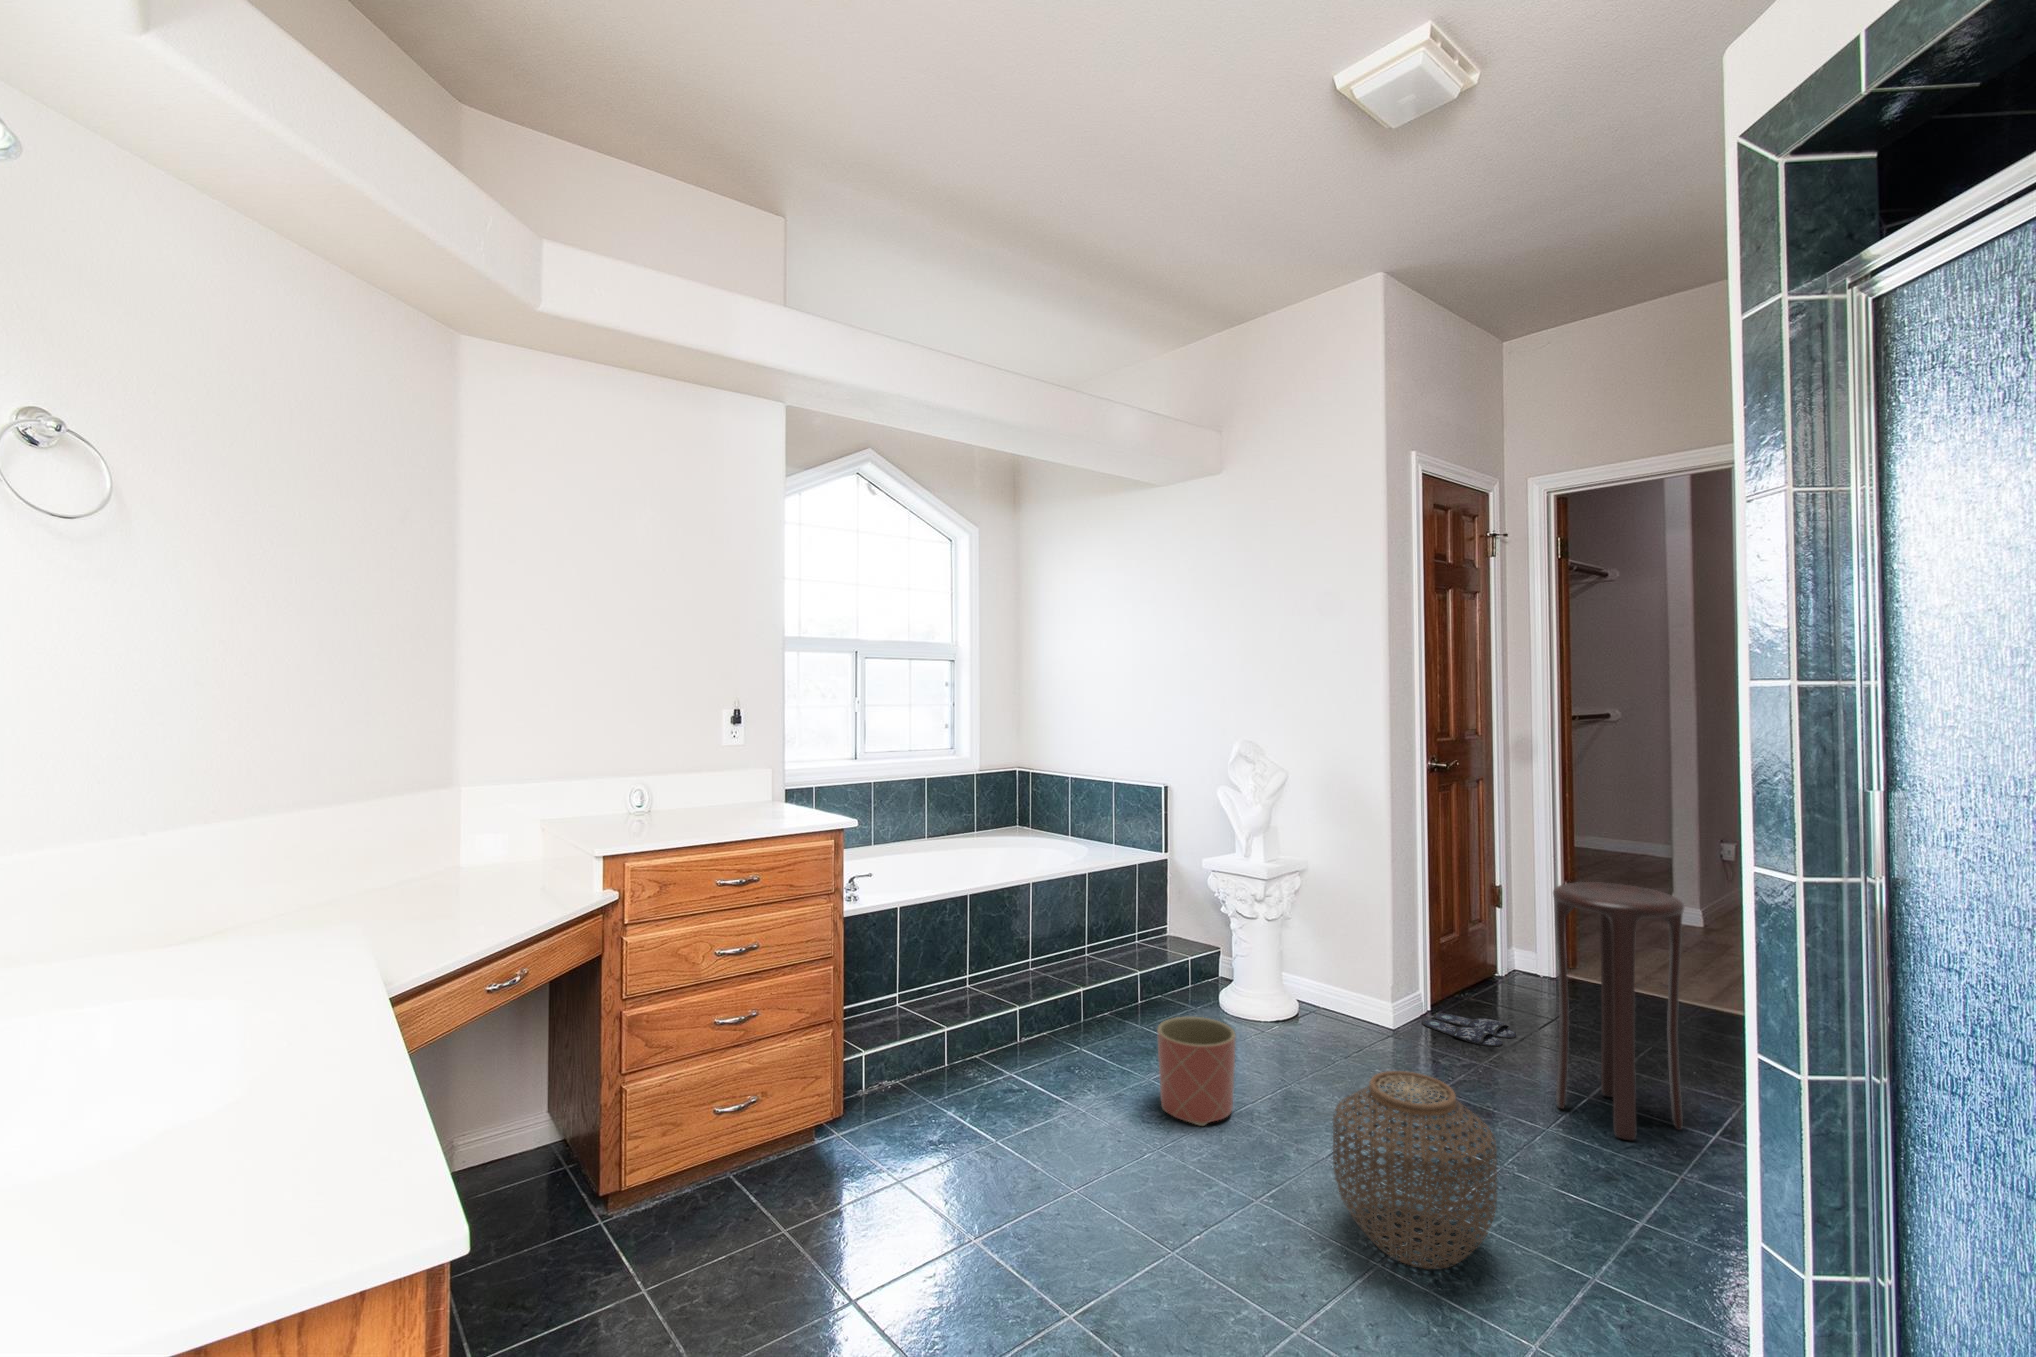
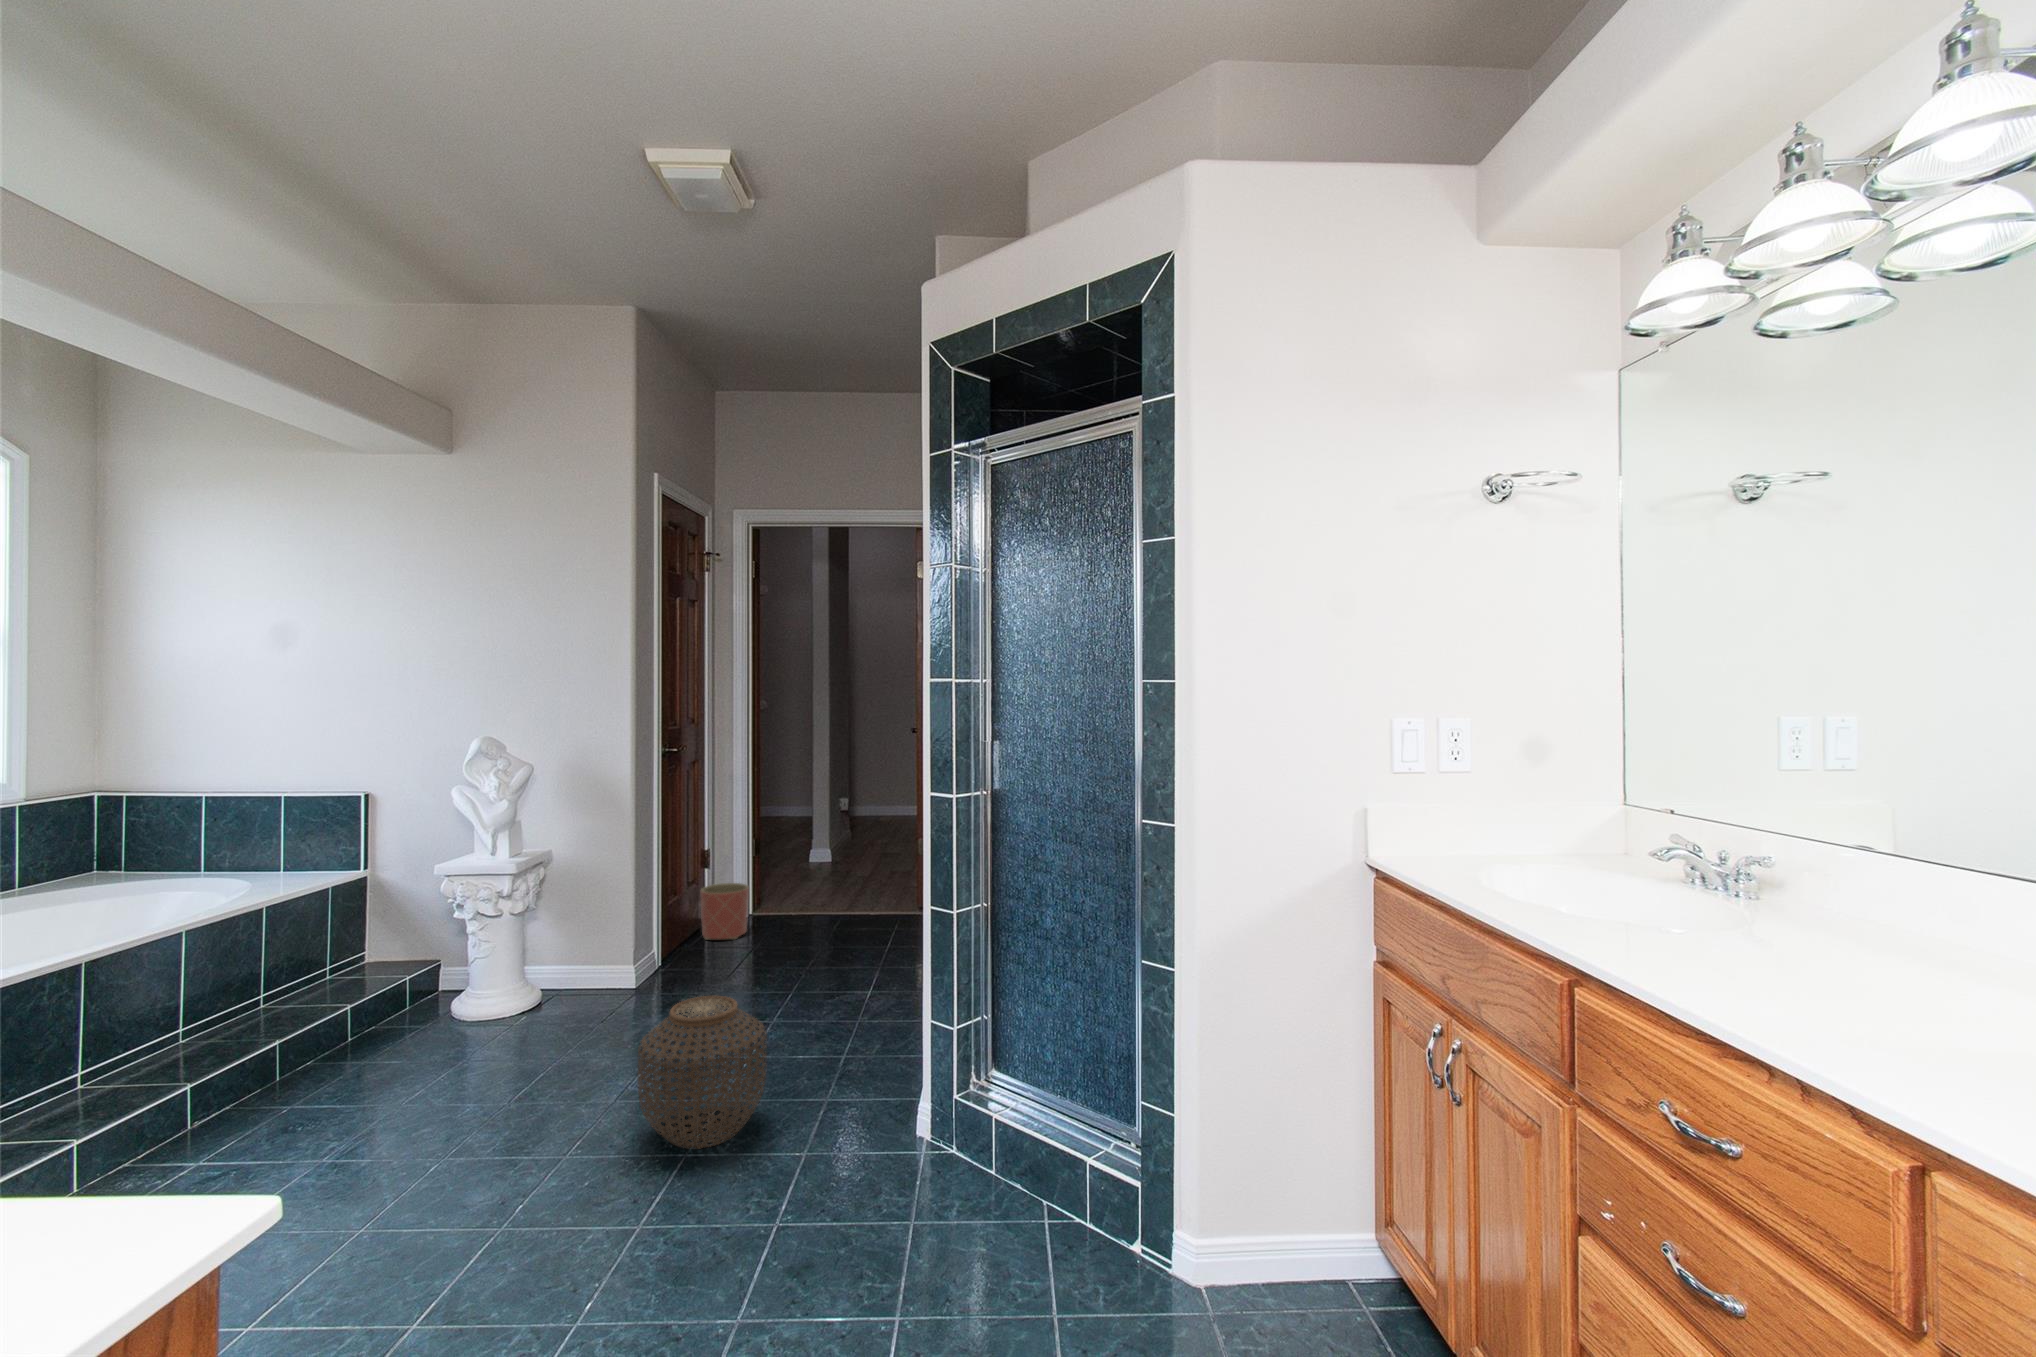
stool: present [1553,882,1684,1140] -> none [773,829,855,1012]
slippers: present [1422,1013,1516,1046] -> none [657,959,732,980]
planter: present [1157,1017,1236,1126] -> present [701,883,749,940]

